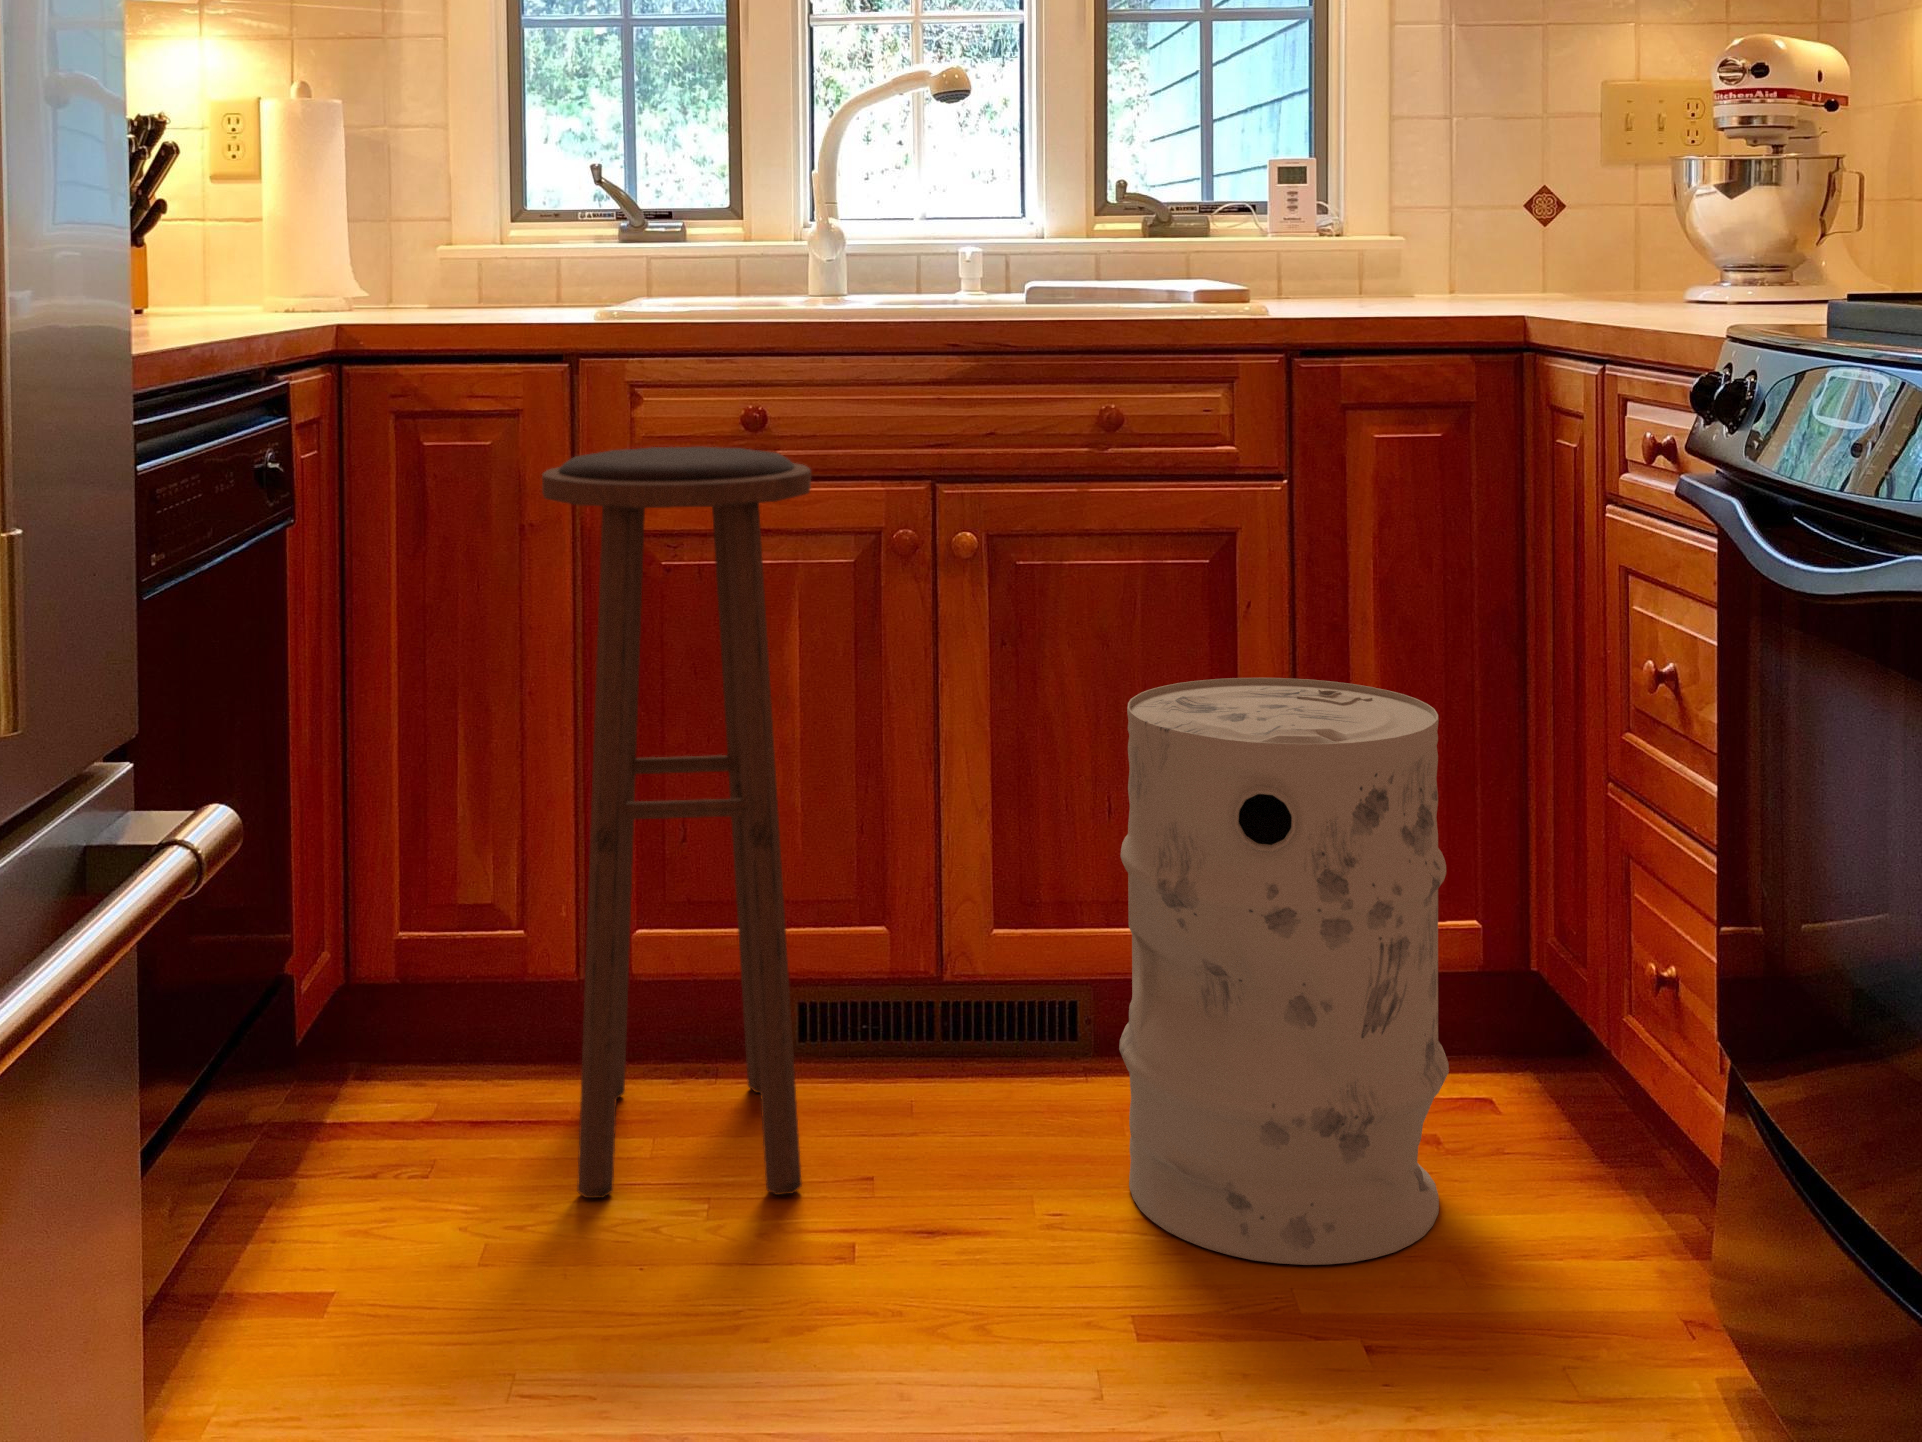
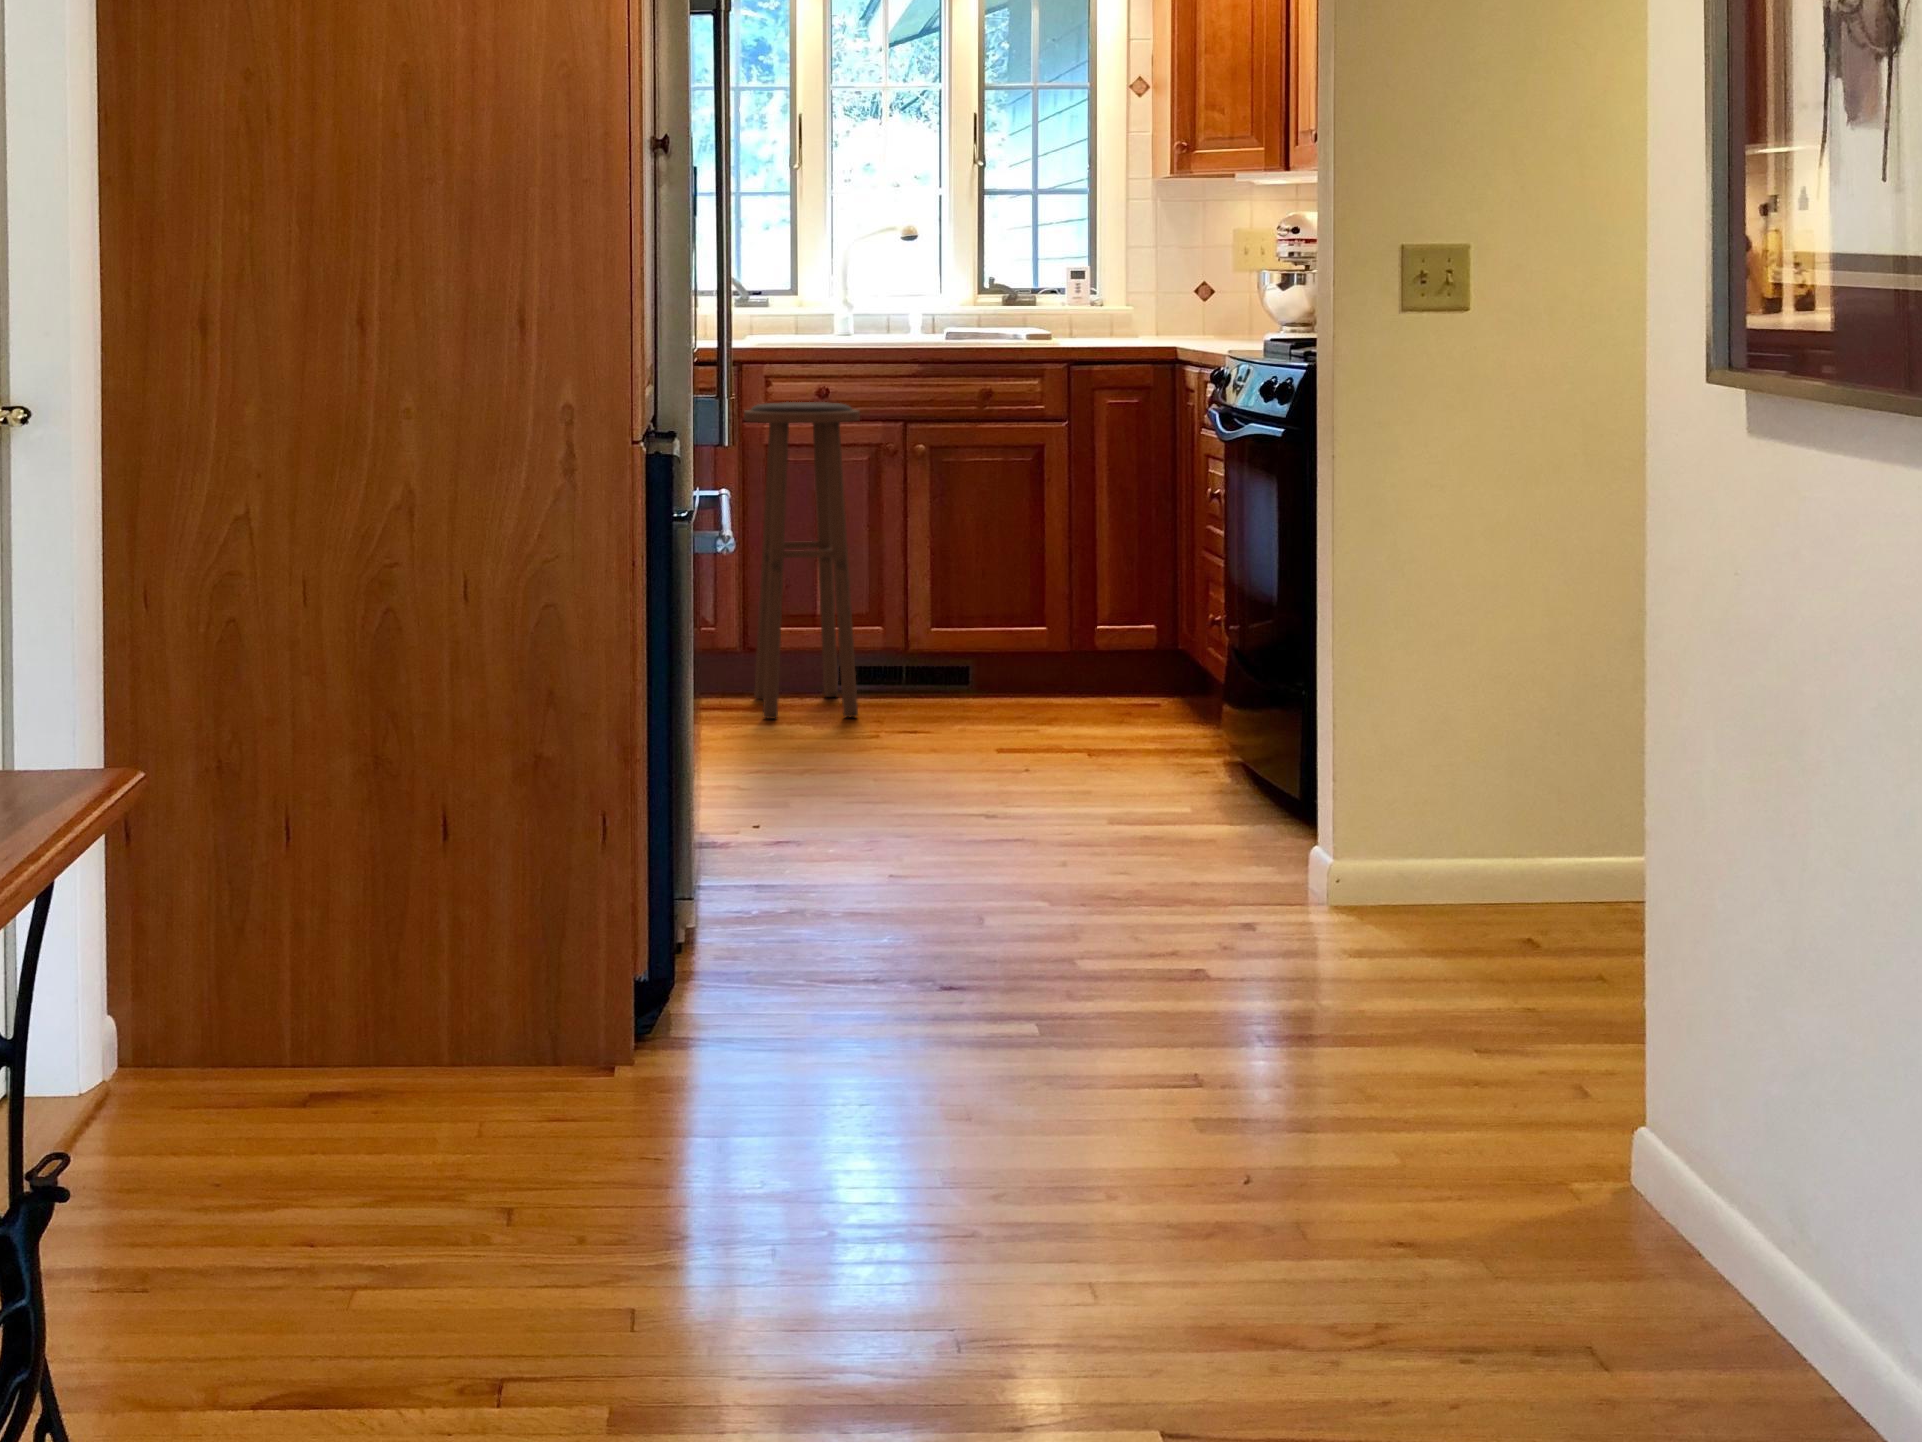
trash can: present [1119,678,1449,1265] -> none [994,504,1132,729]

